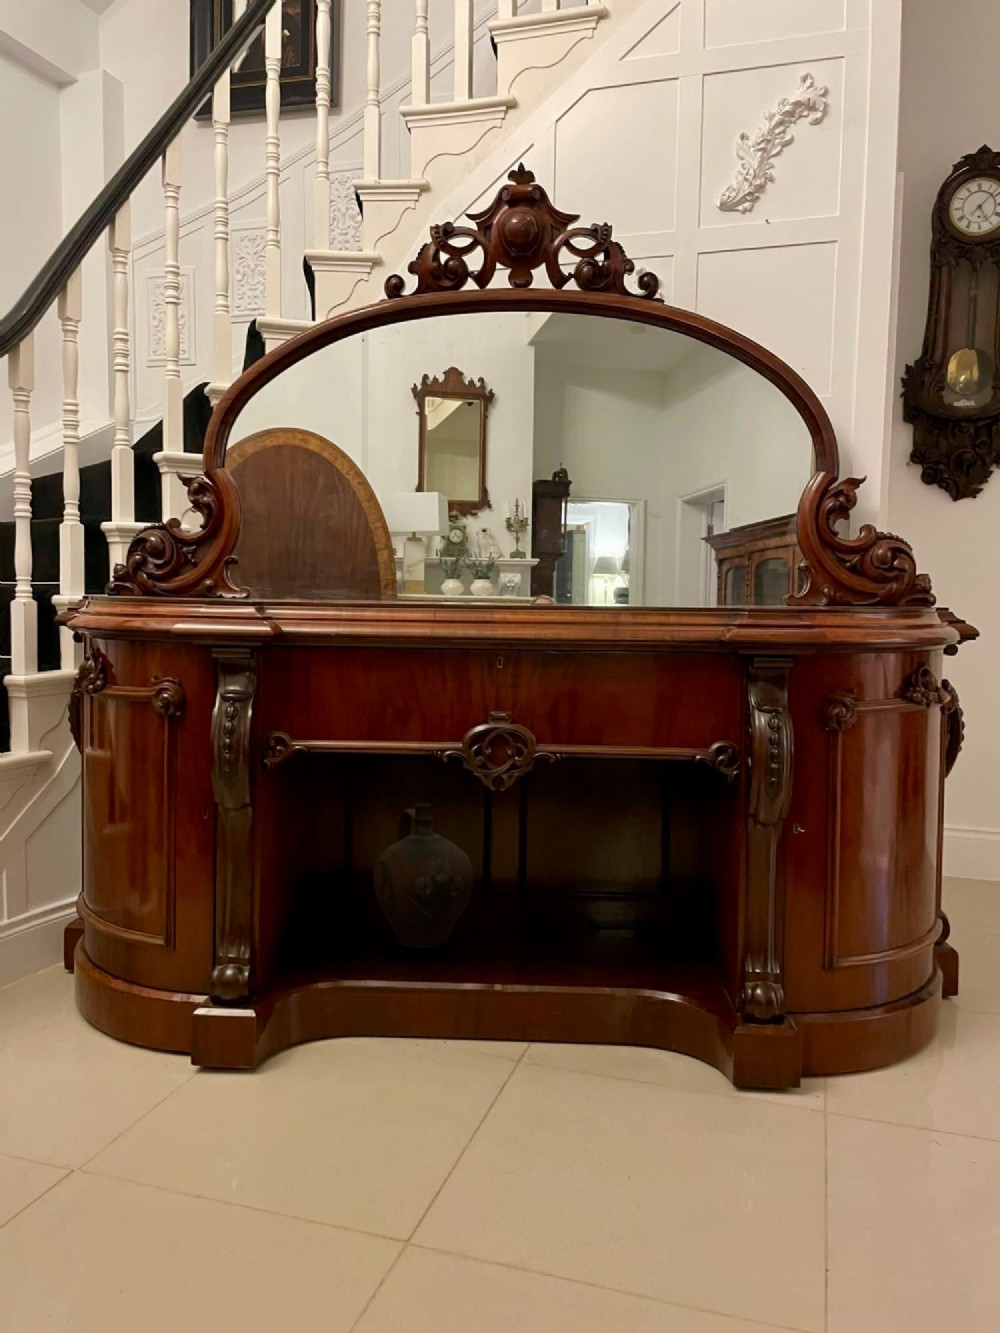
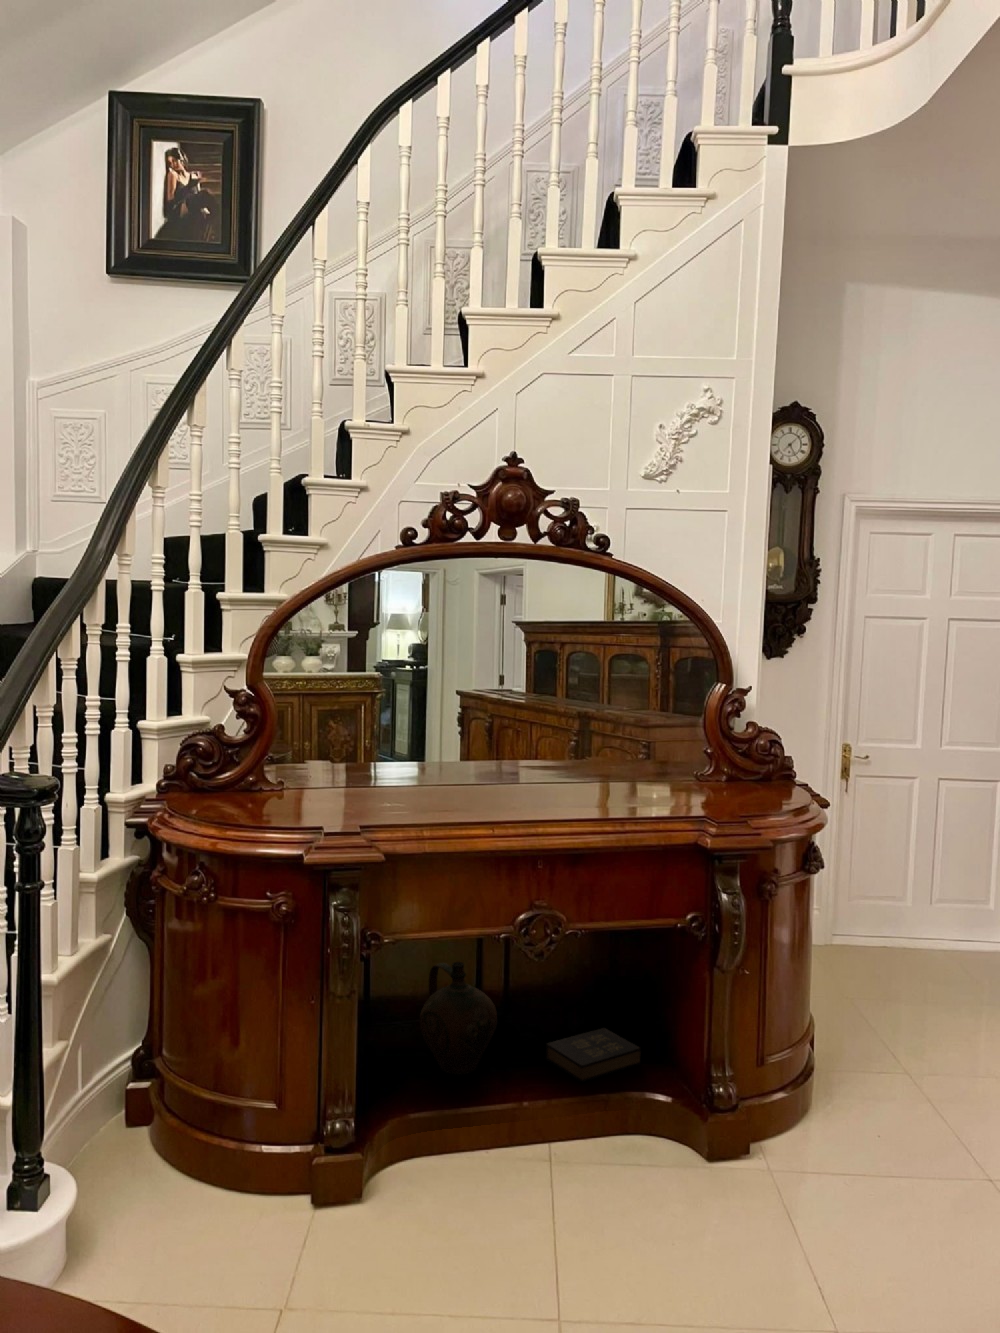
hardback book: none [542,918,669,971] -> present [546,1028,641,1082]

